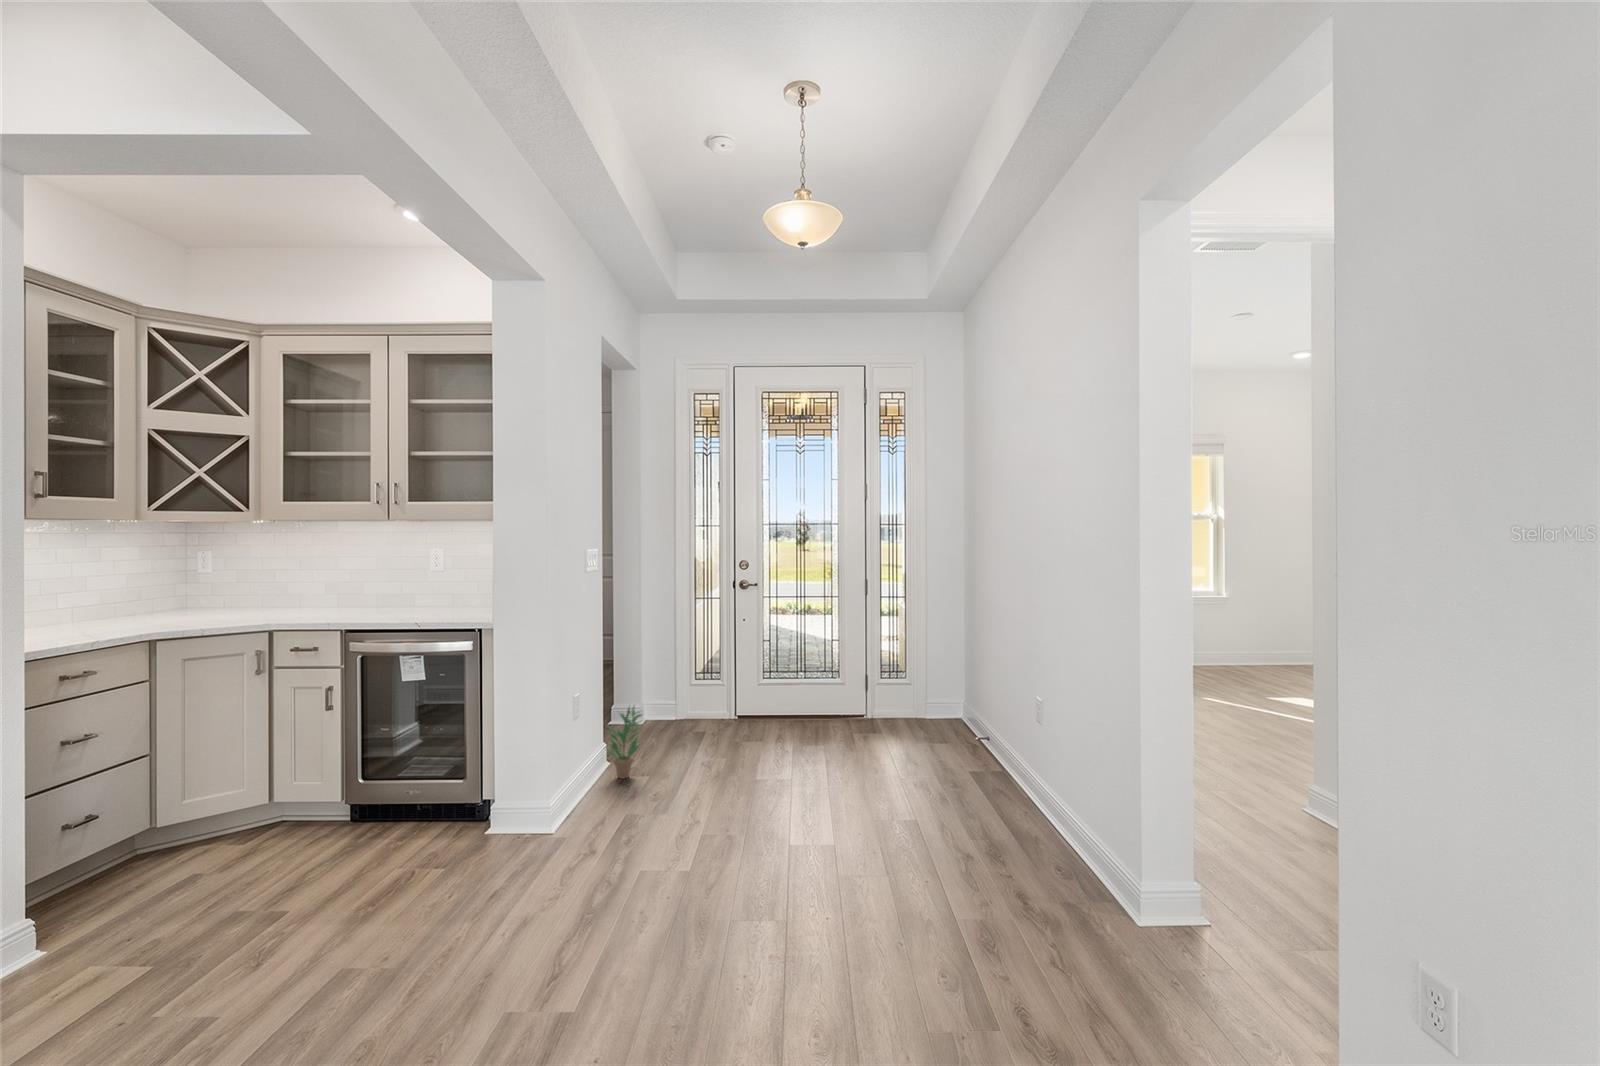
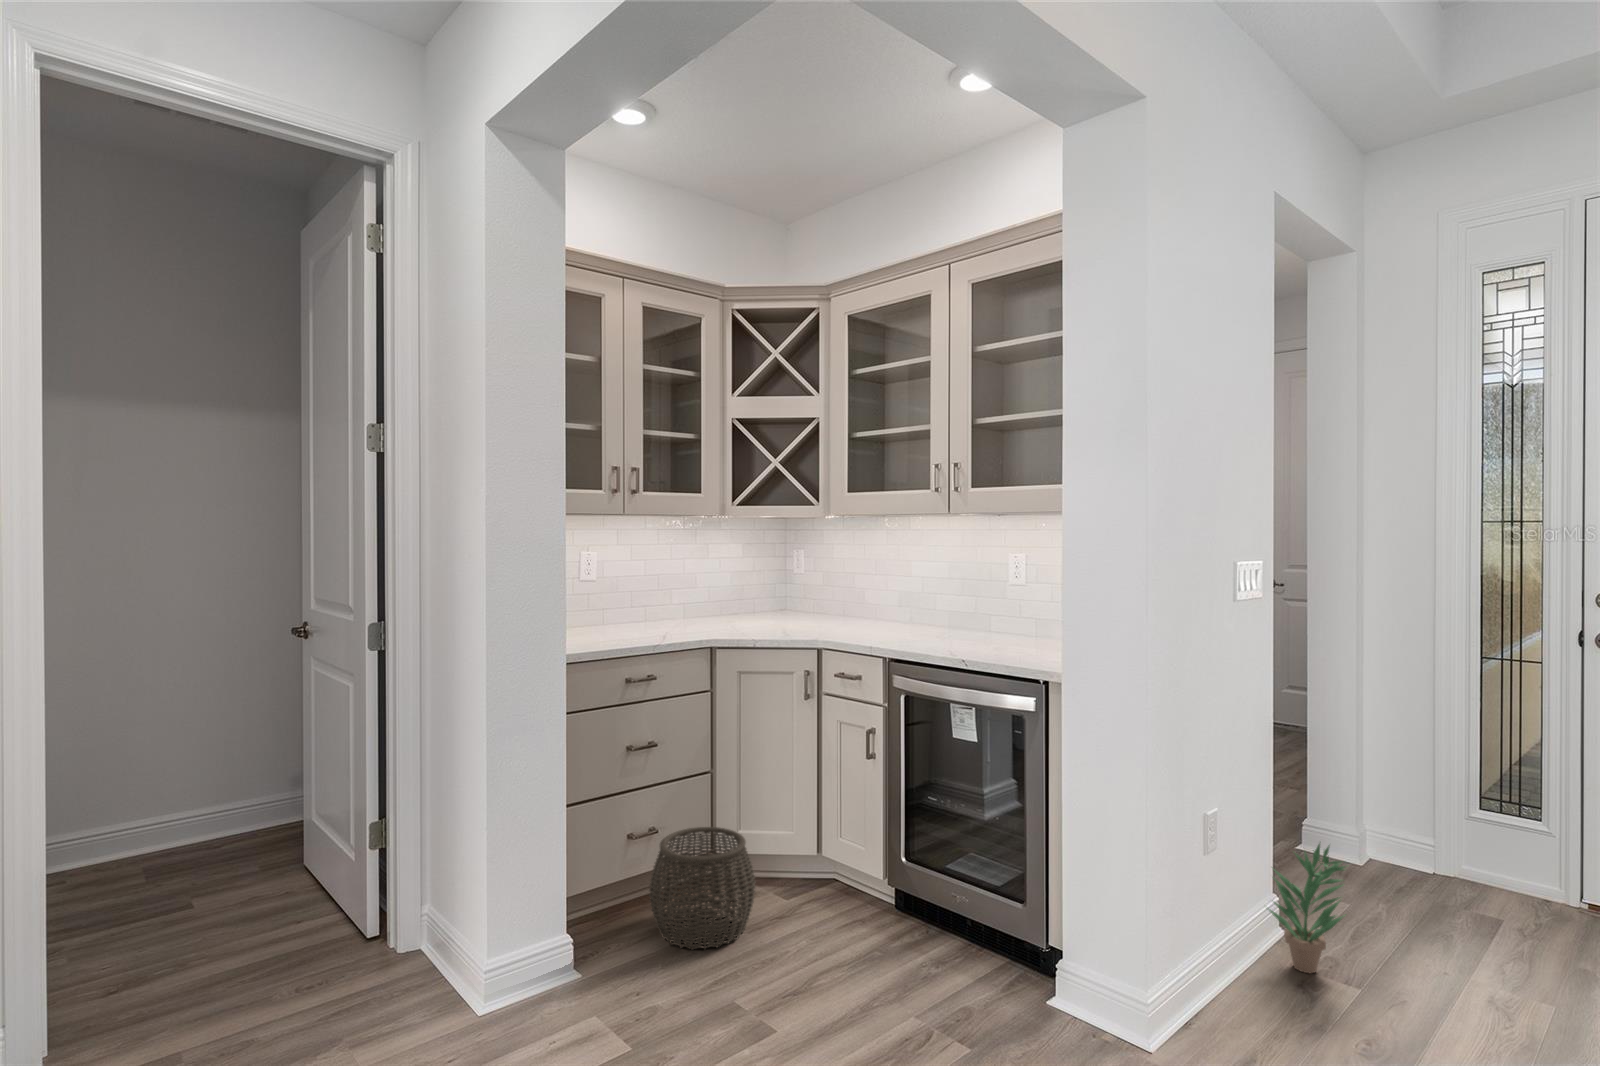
woven basket: none [107,792,229,900] -> present [649,827,756,950]

